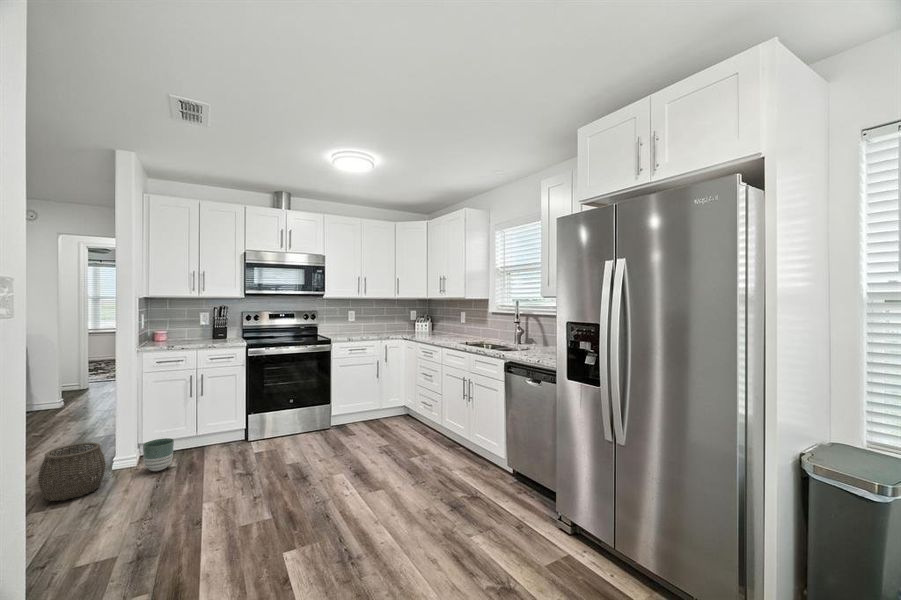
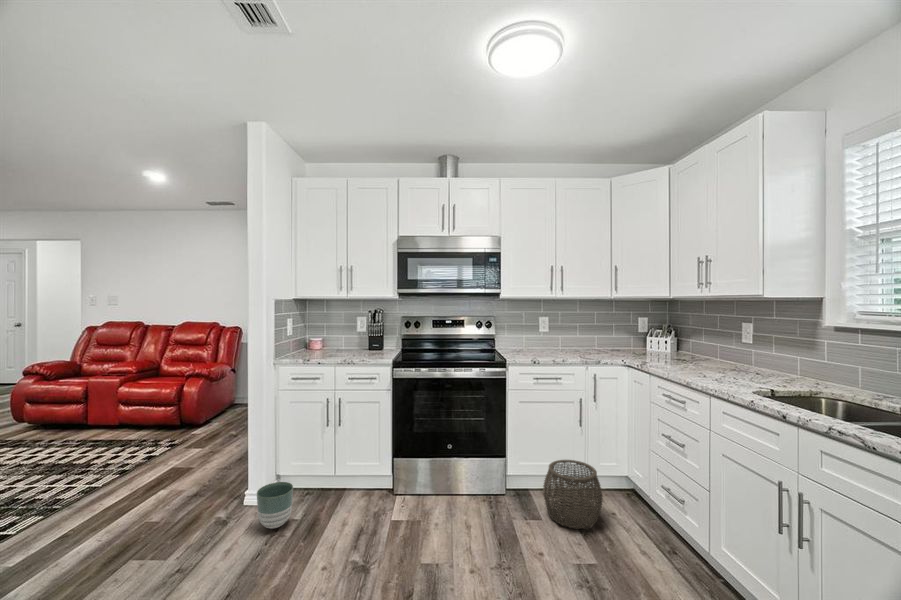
woven basket: present [38,442,106,501] -> present [543,460,603,529]

